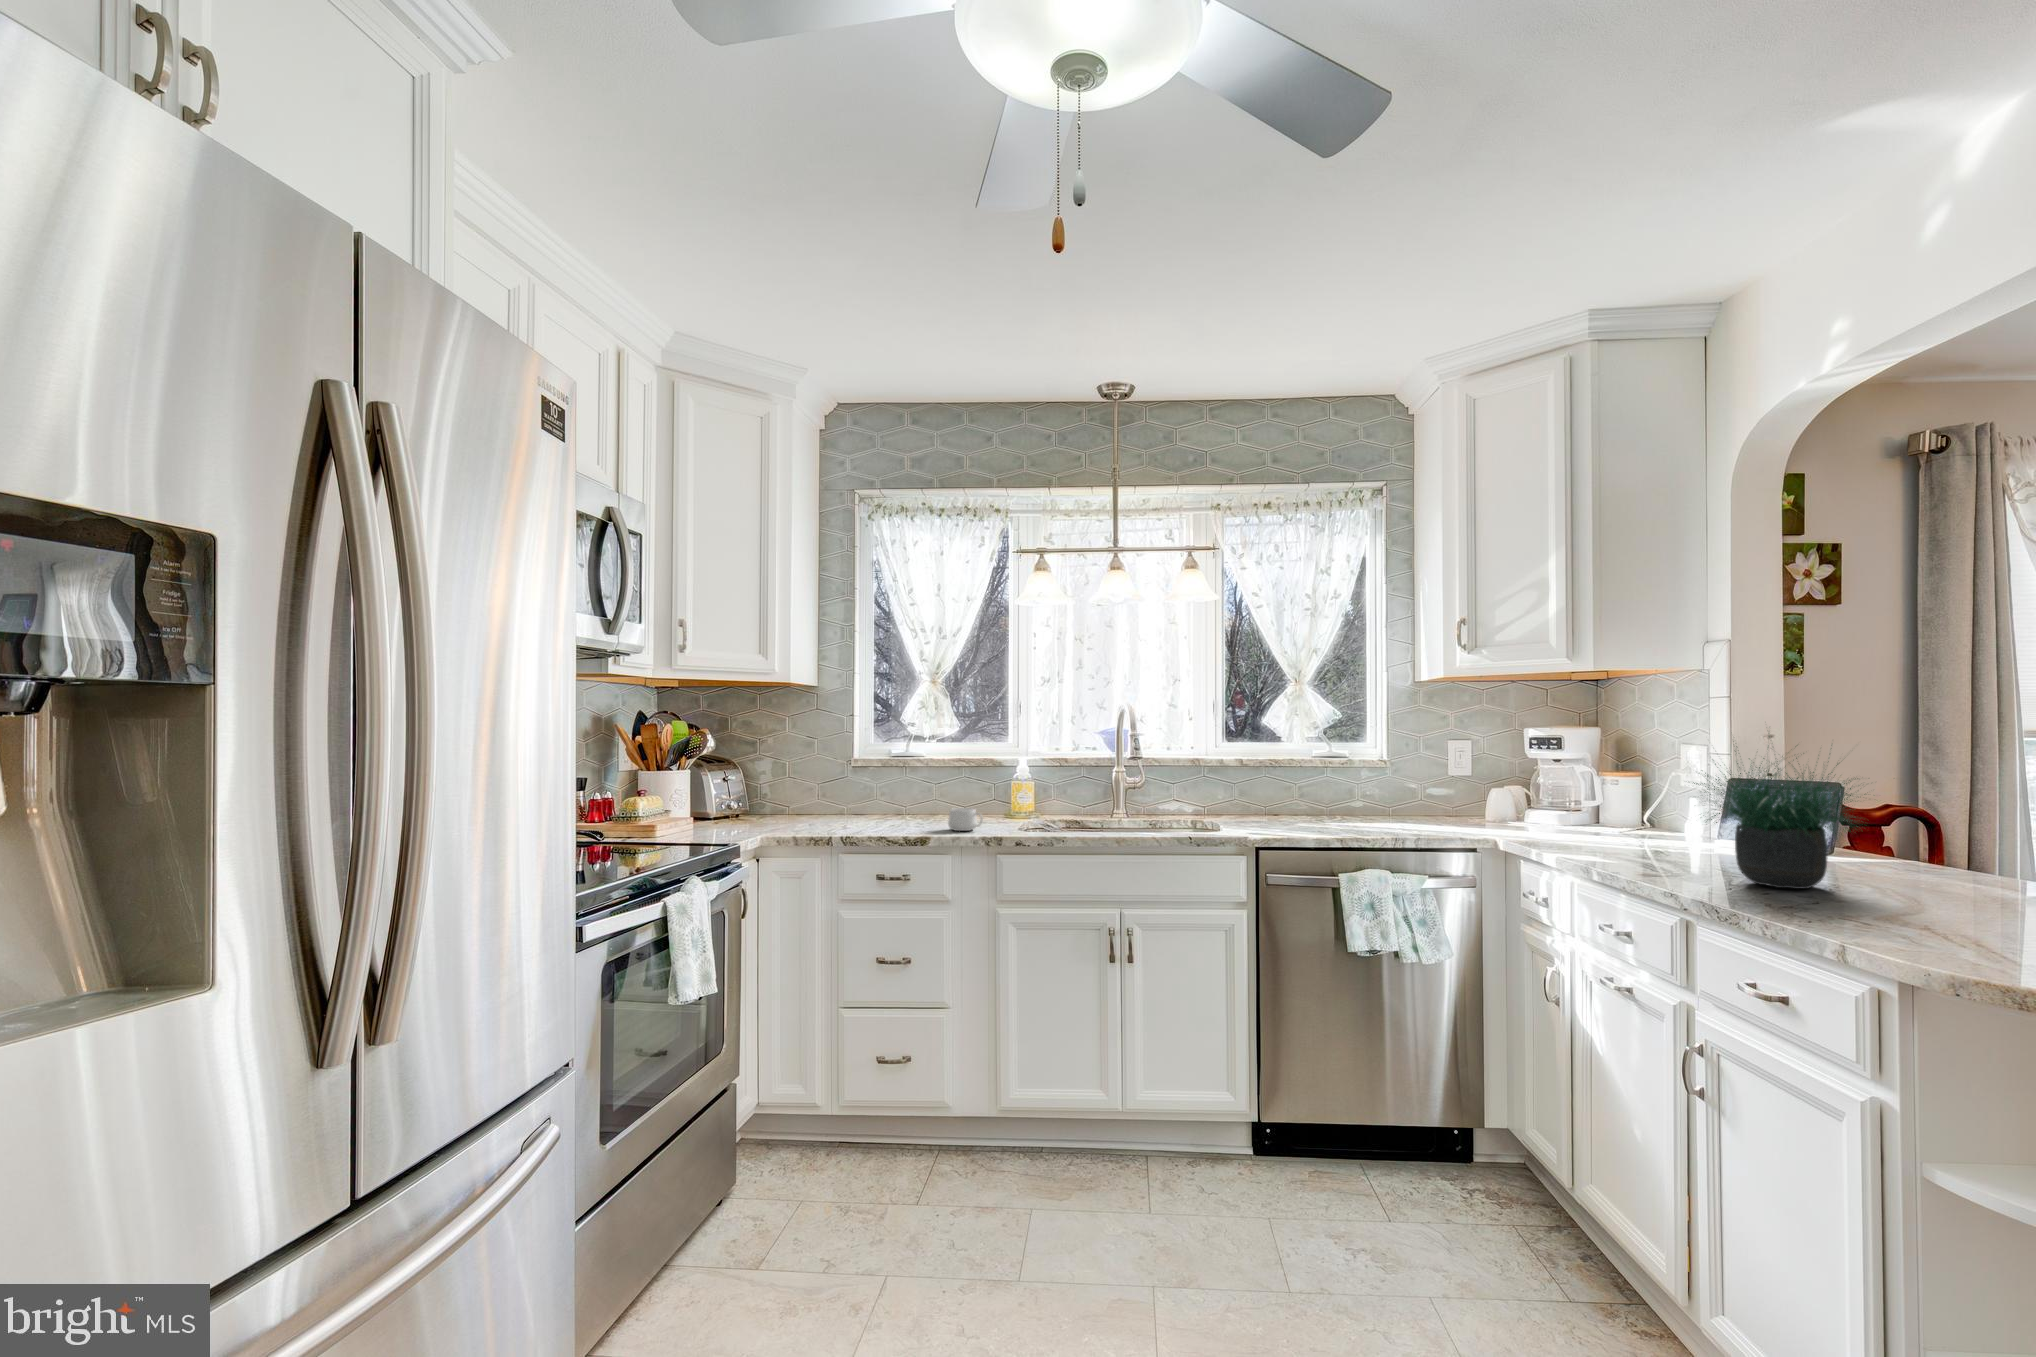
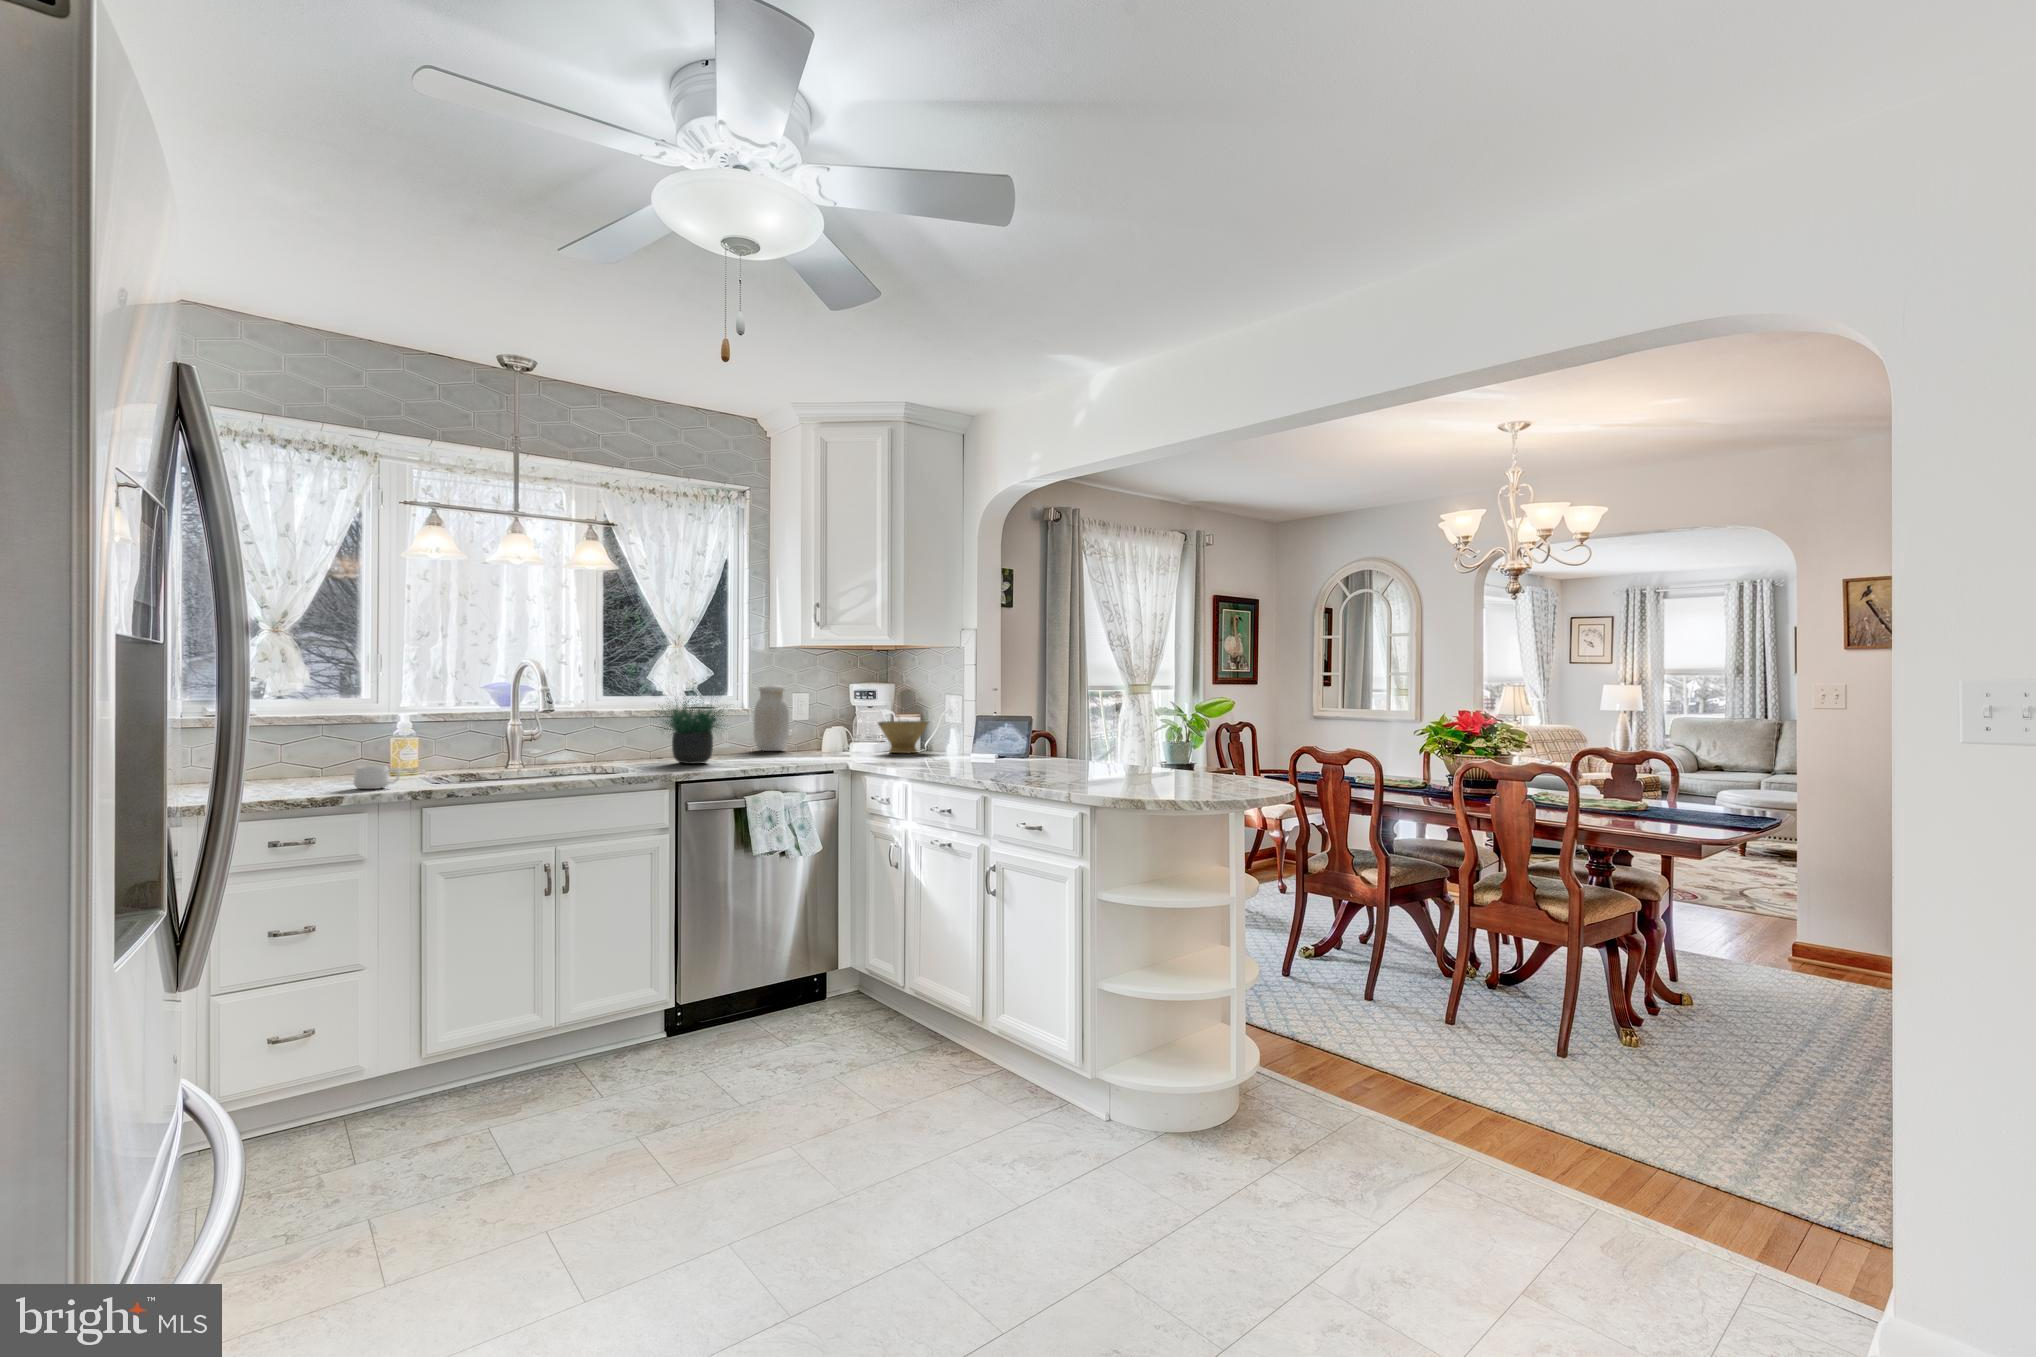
jar: none [1394,728,1441,813] -> present [753,685,789,751]
potted plant: present [1693,736,1865,889] -> present [659,694,726,764]
bowl: none [1558,782,1646,832] -> present [878,720,928,753]

